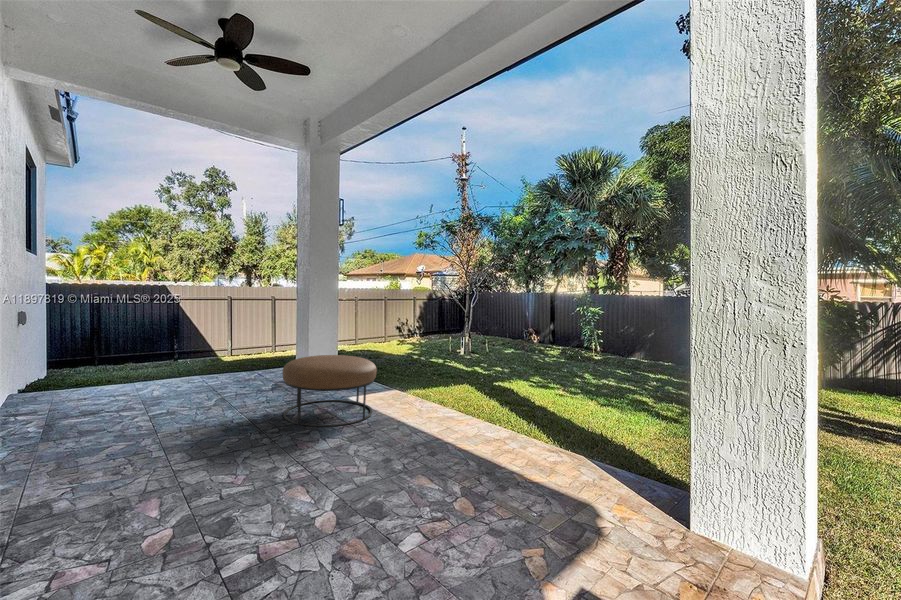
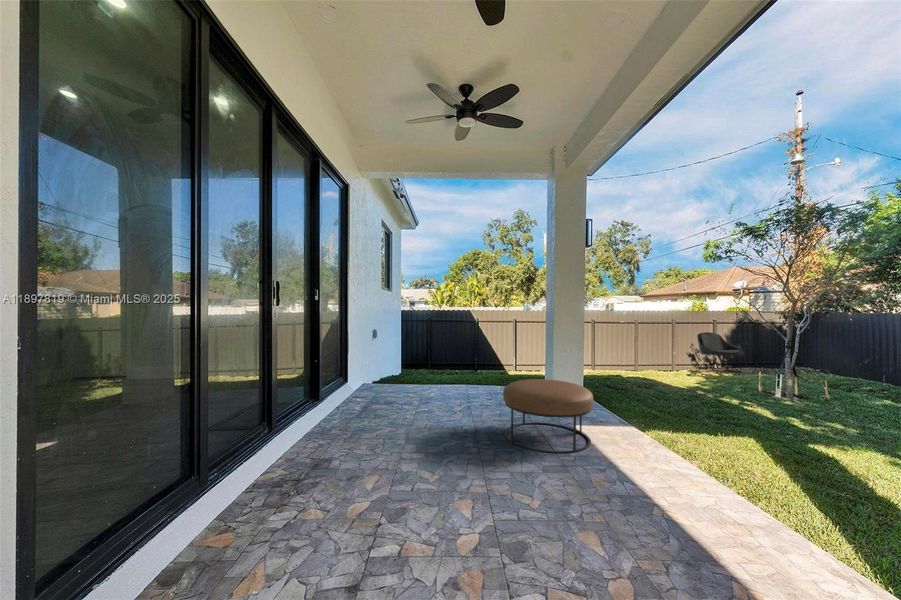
lounge chair: none [403,308,438,342] -> present [695,332,744,372]

